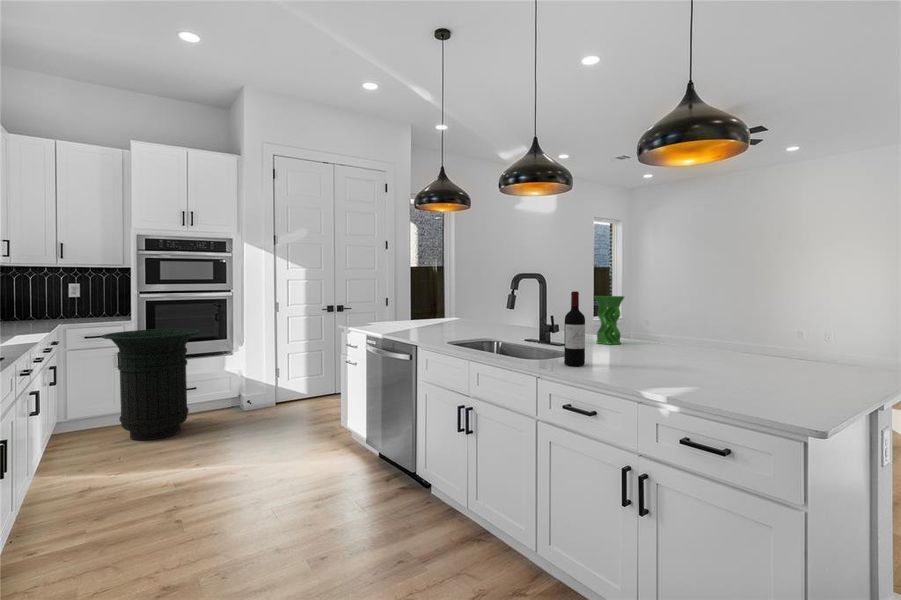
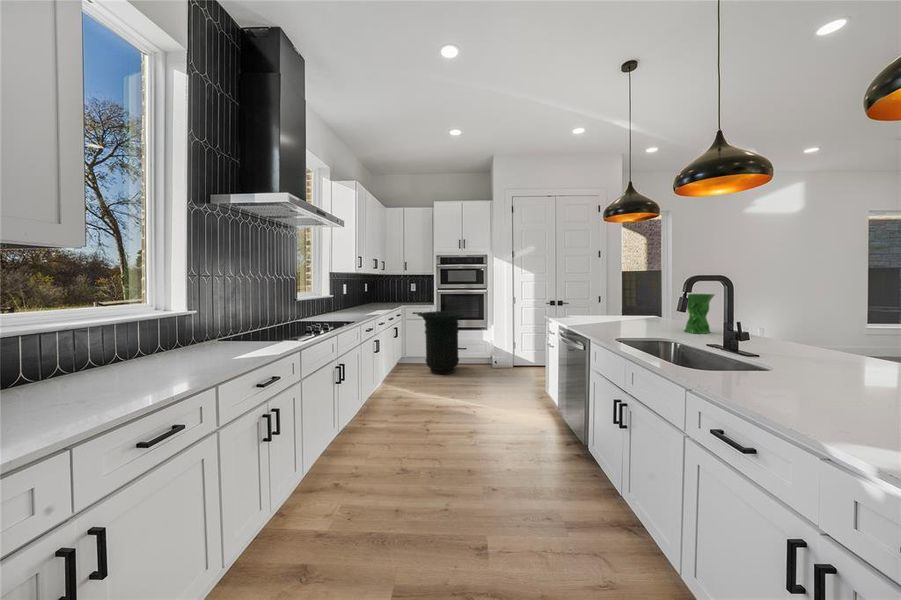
wine bottle: present [564,291,585,366] -> none [732,300,767,391]
vase: present [594,296,624,344] -> present [685,294,715,334]

